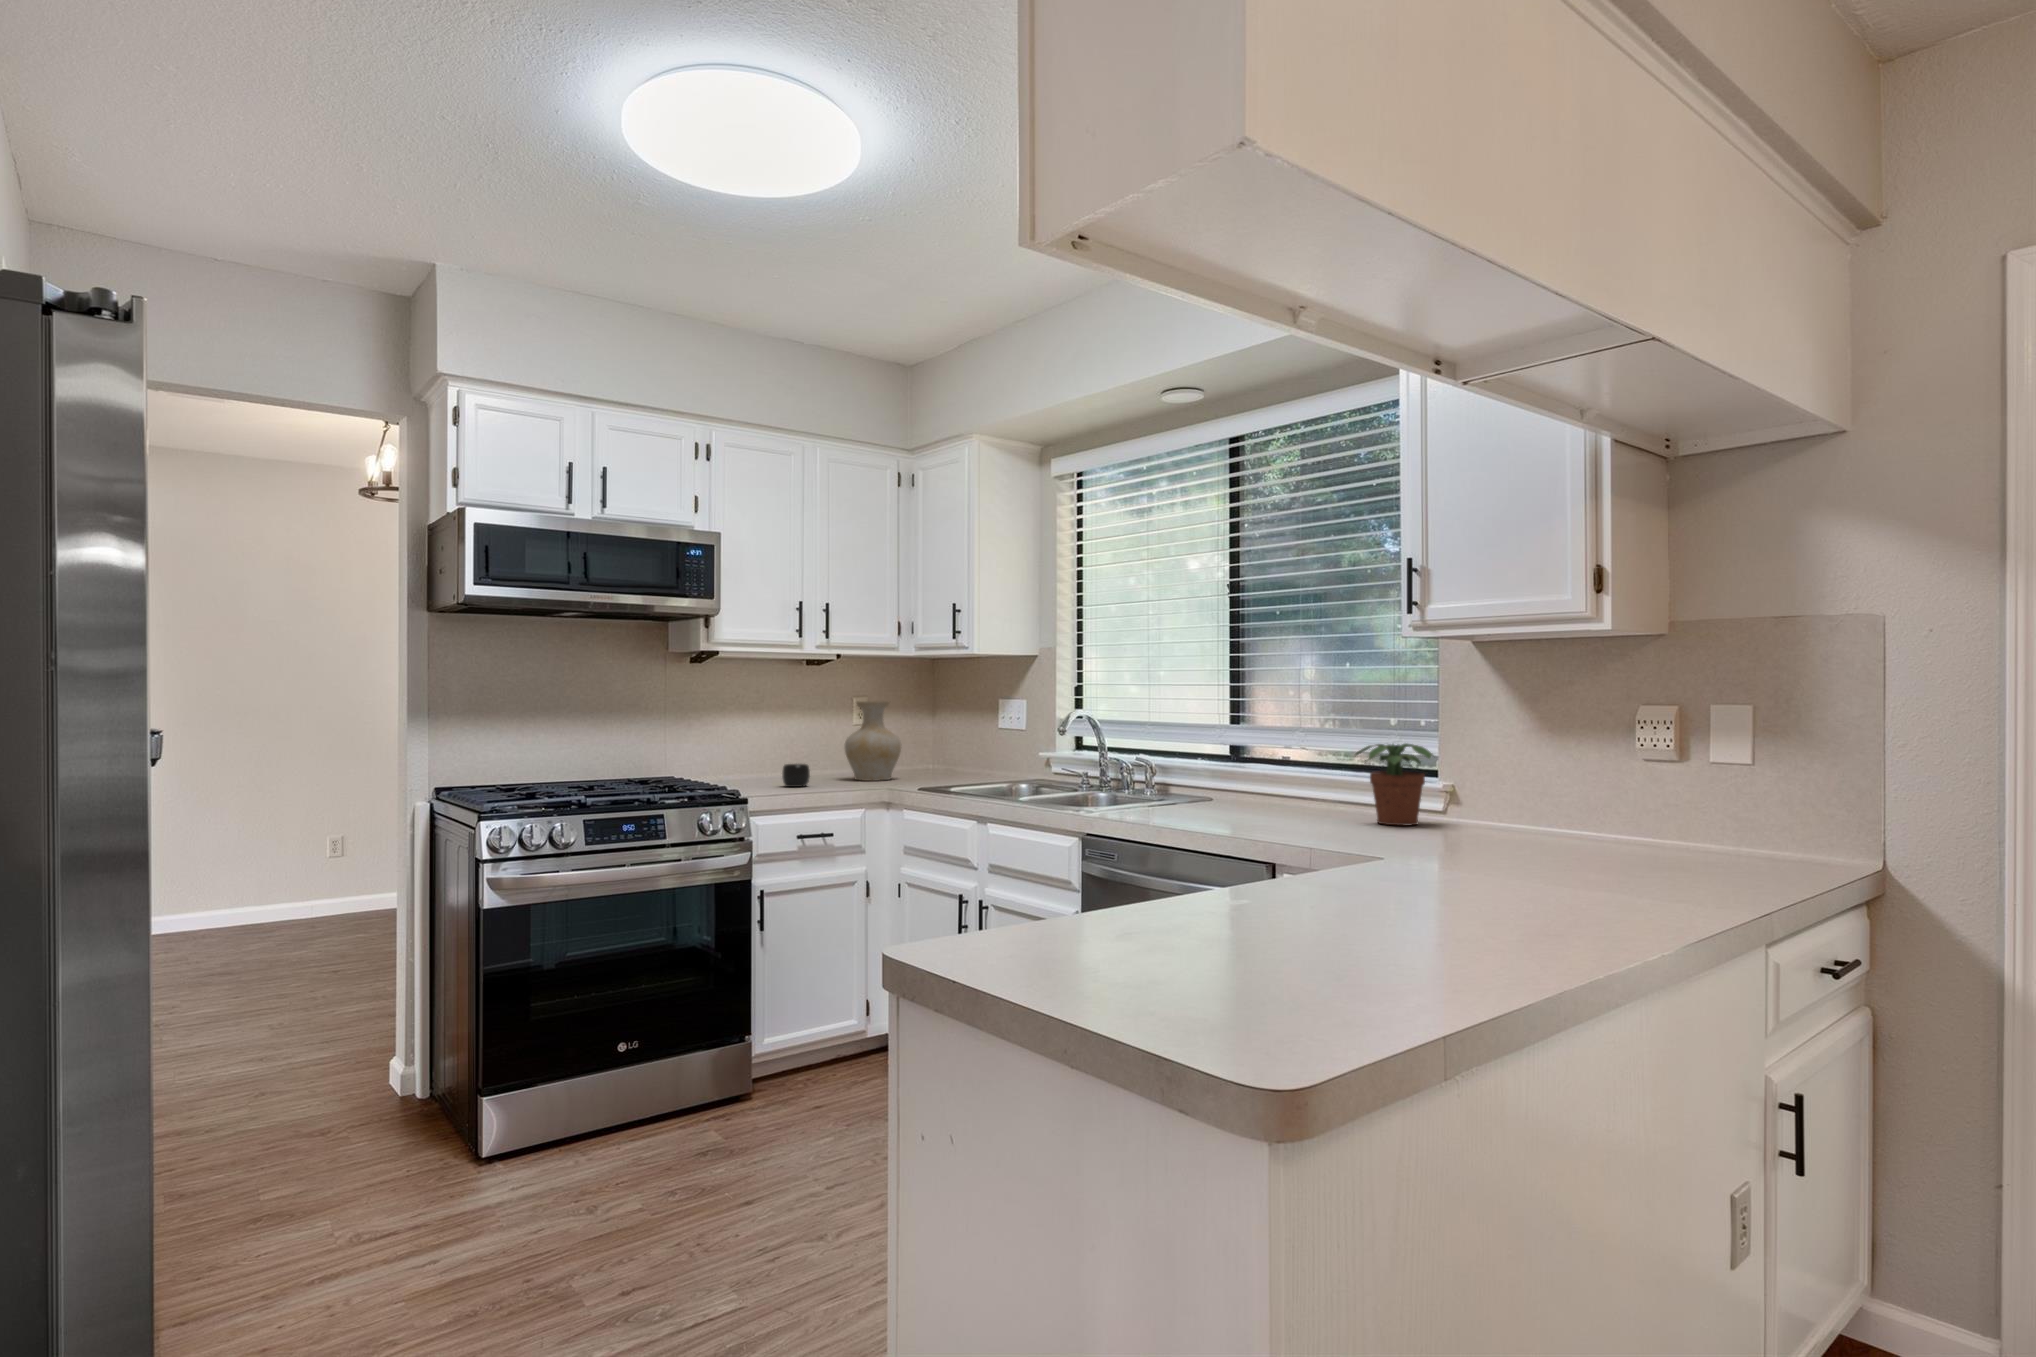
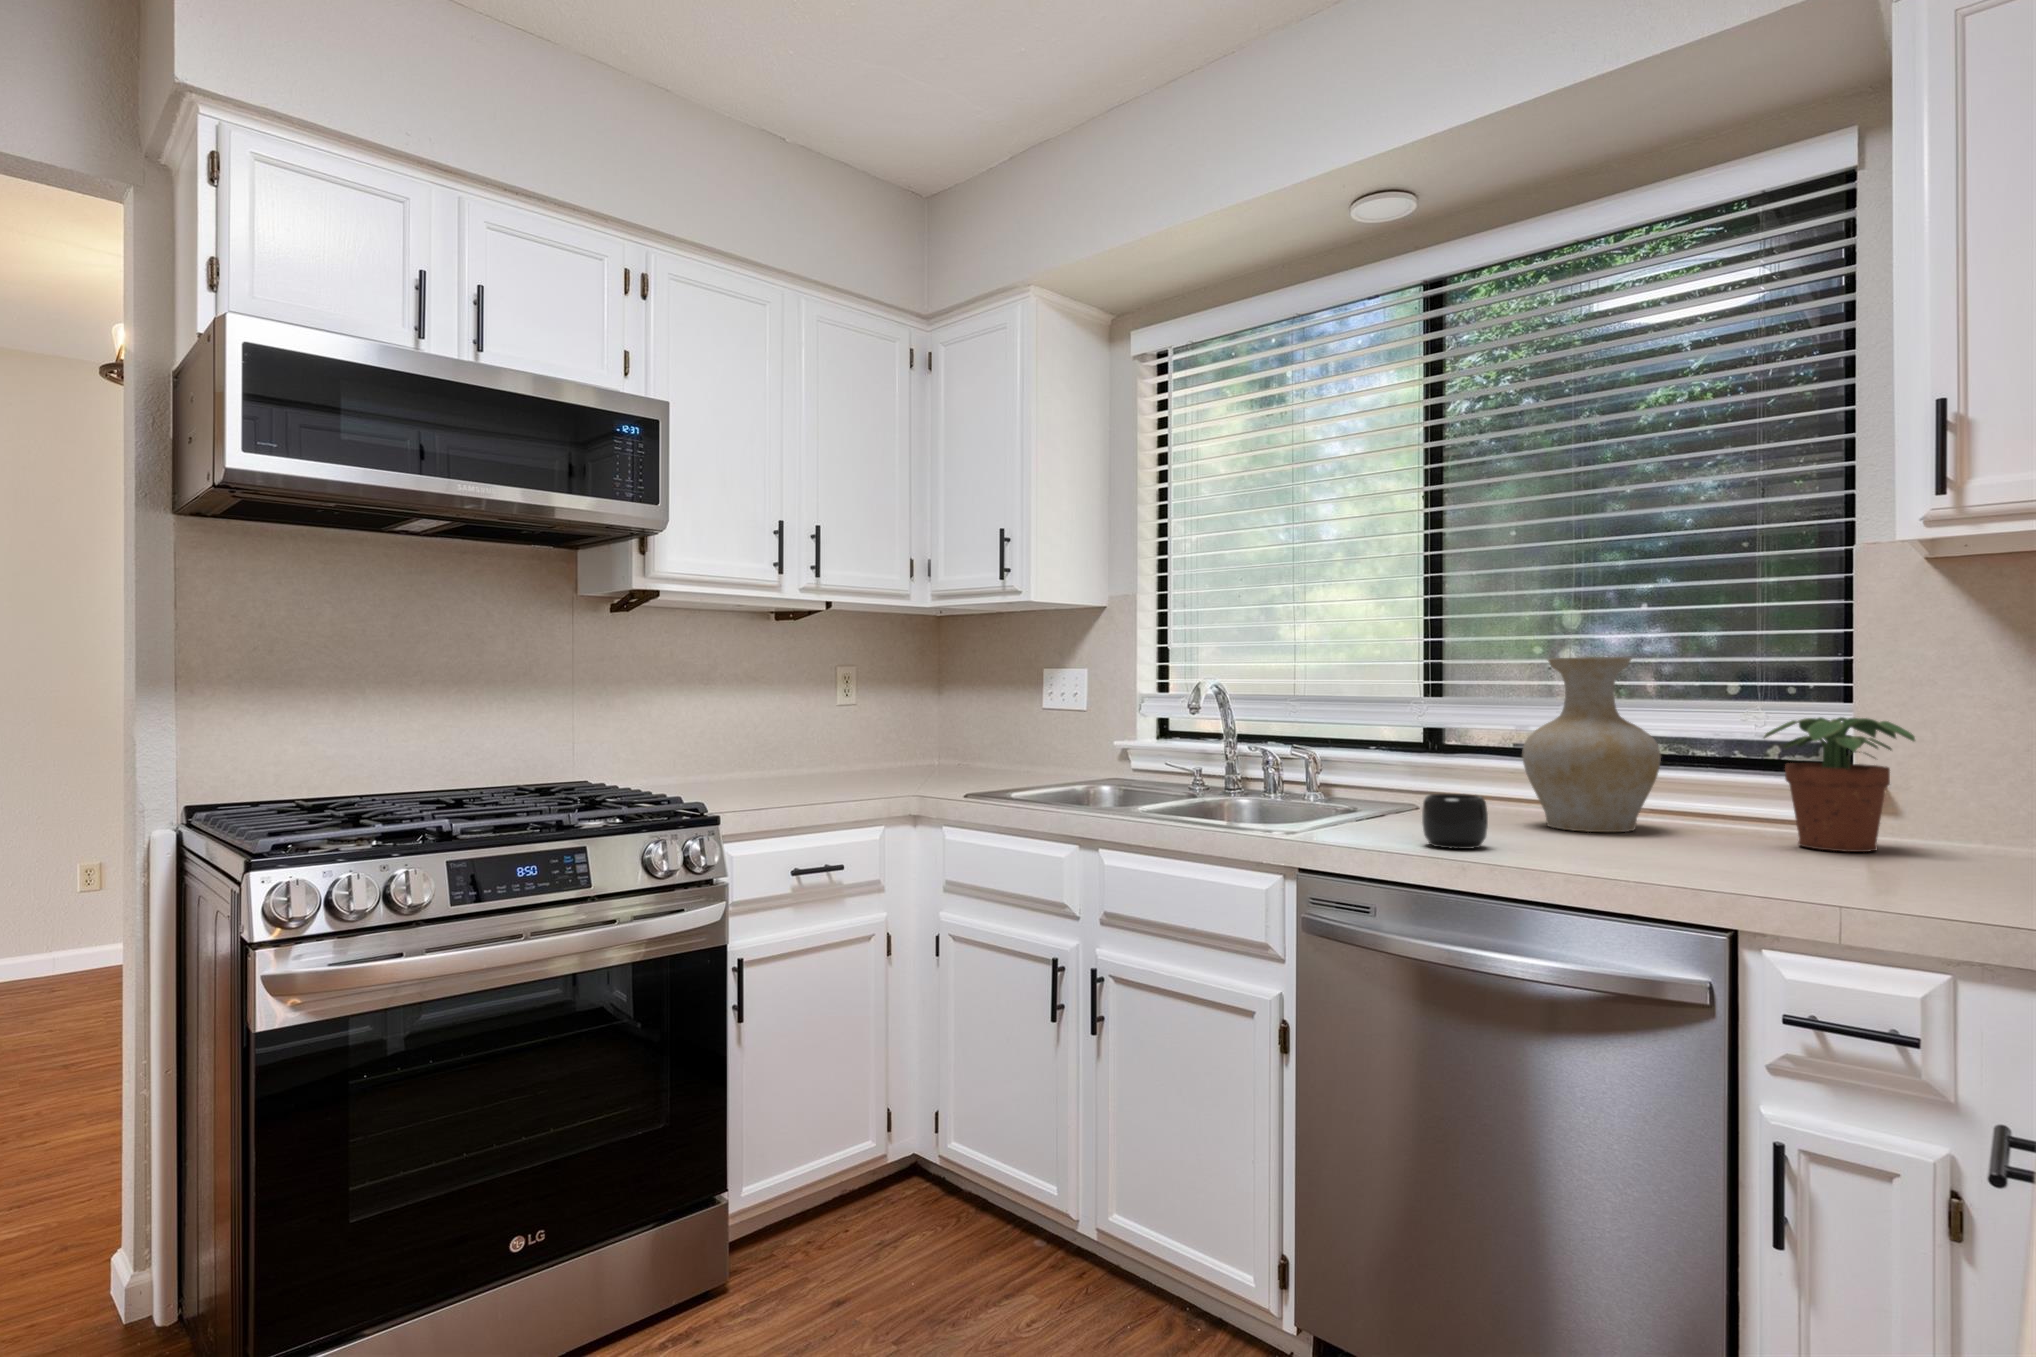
vase: present [845,701,901,781] -> present [1522,657,1661,832]
mug: present [782,764,810,787] -> present [1422,794,1488,849]

